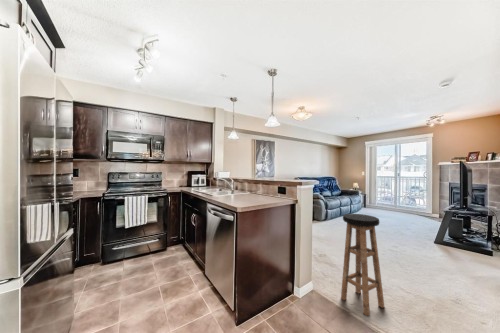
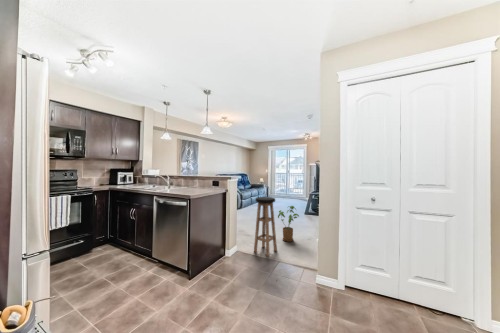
house plant: none [384,231,431,293] -> present [278,206,299,242]

